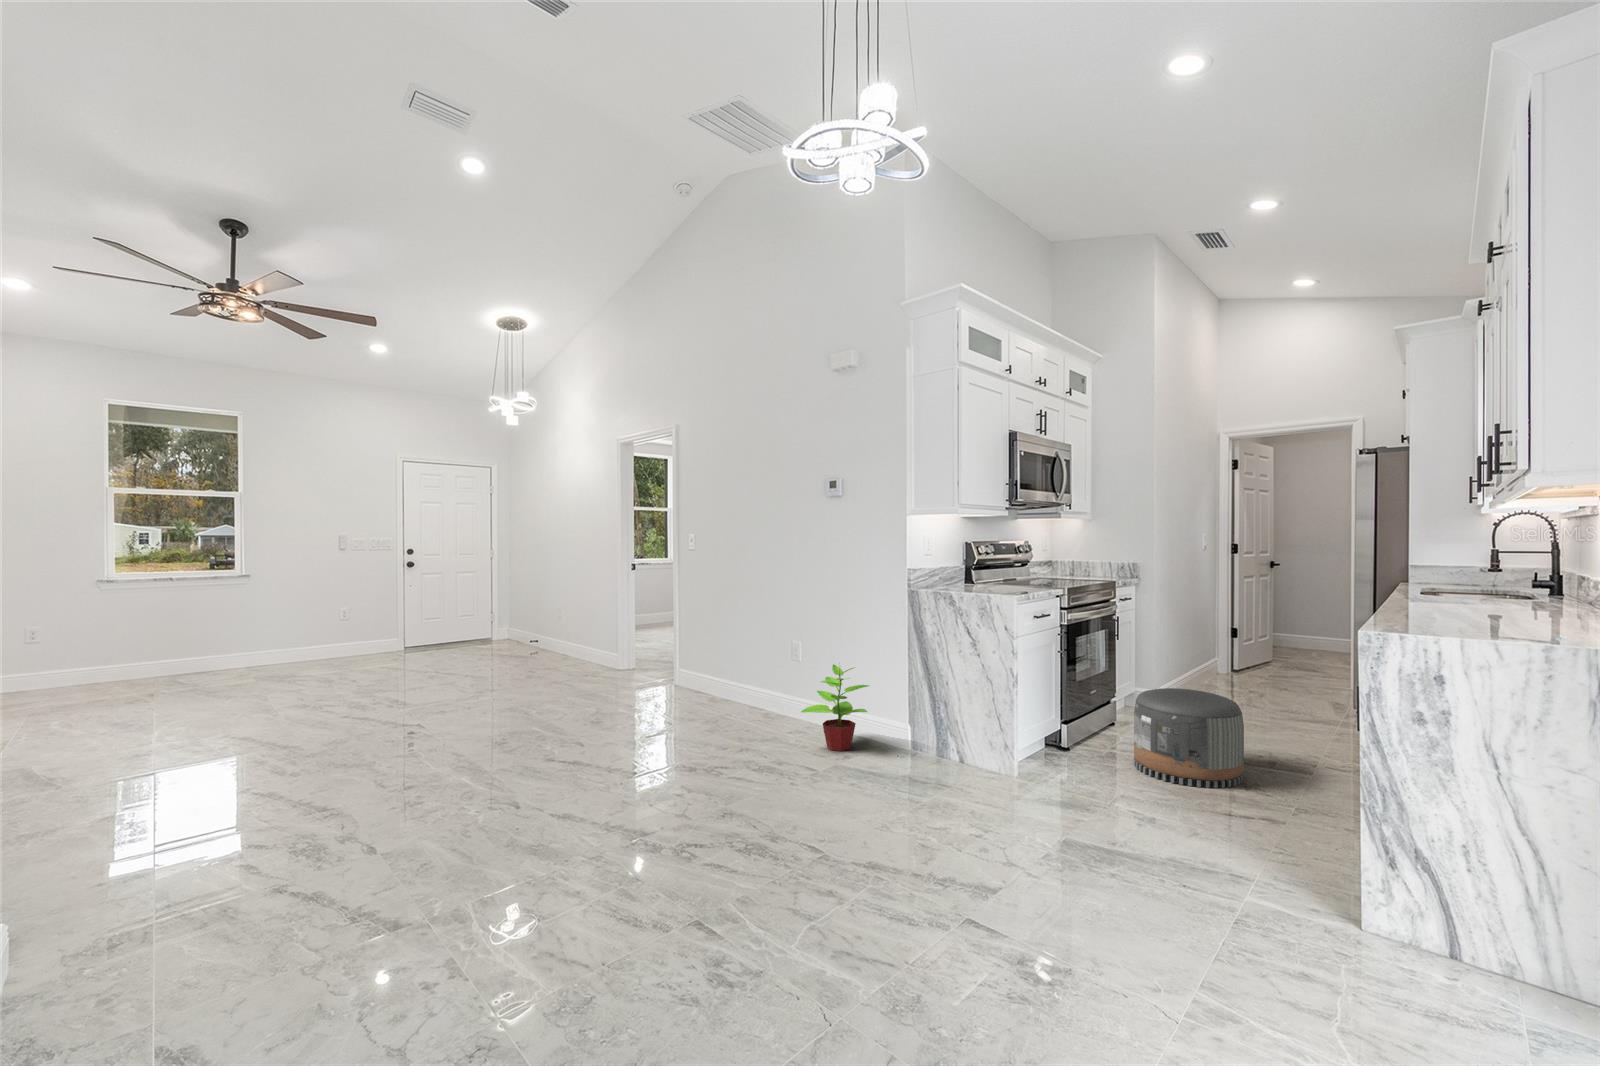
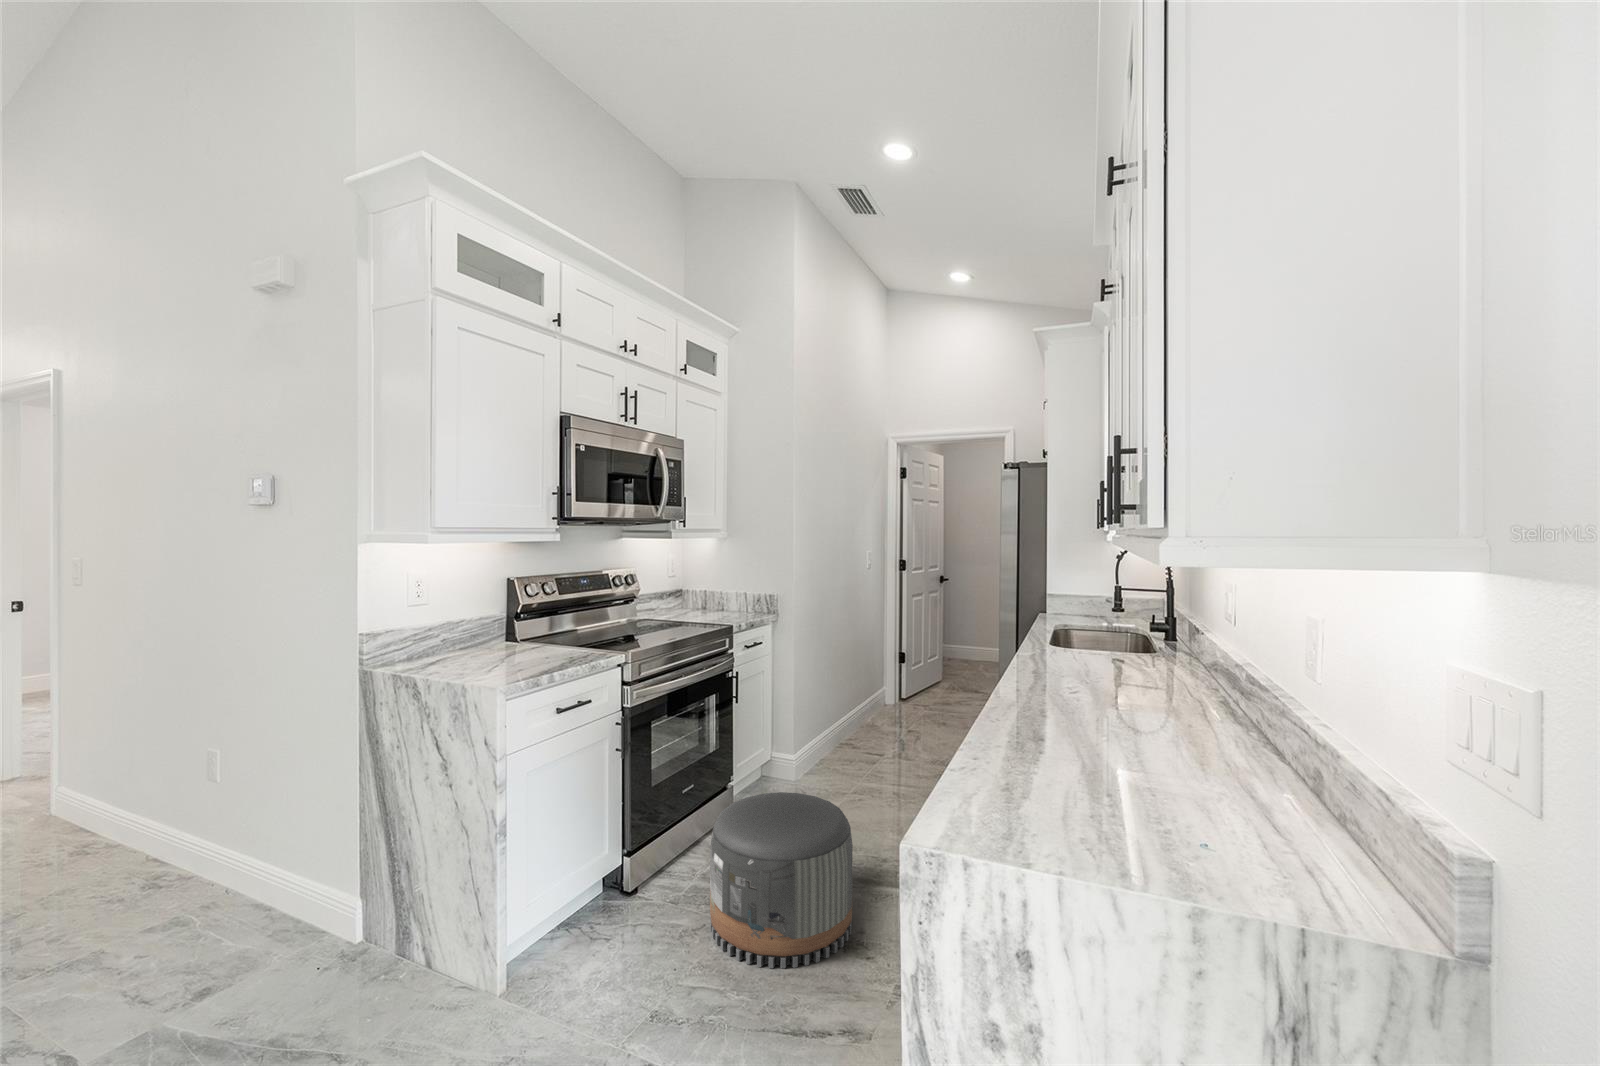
potted plant: present [801,664,869,751] -> none [119,806,288,971]

